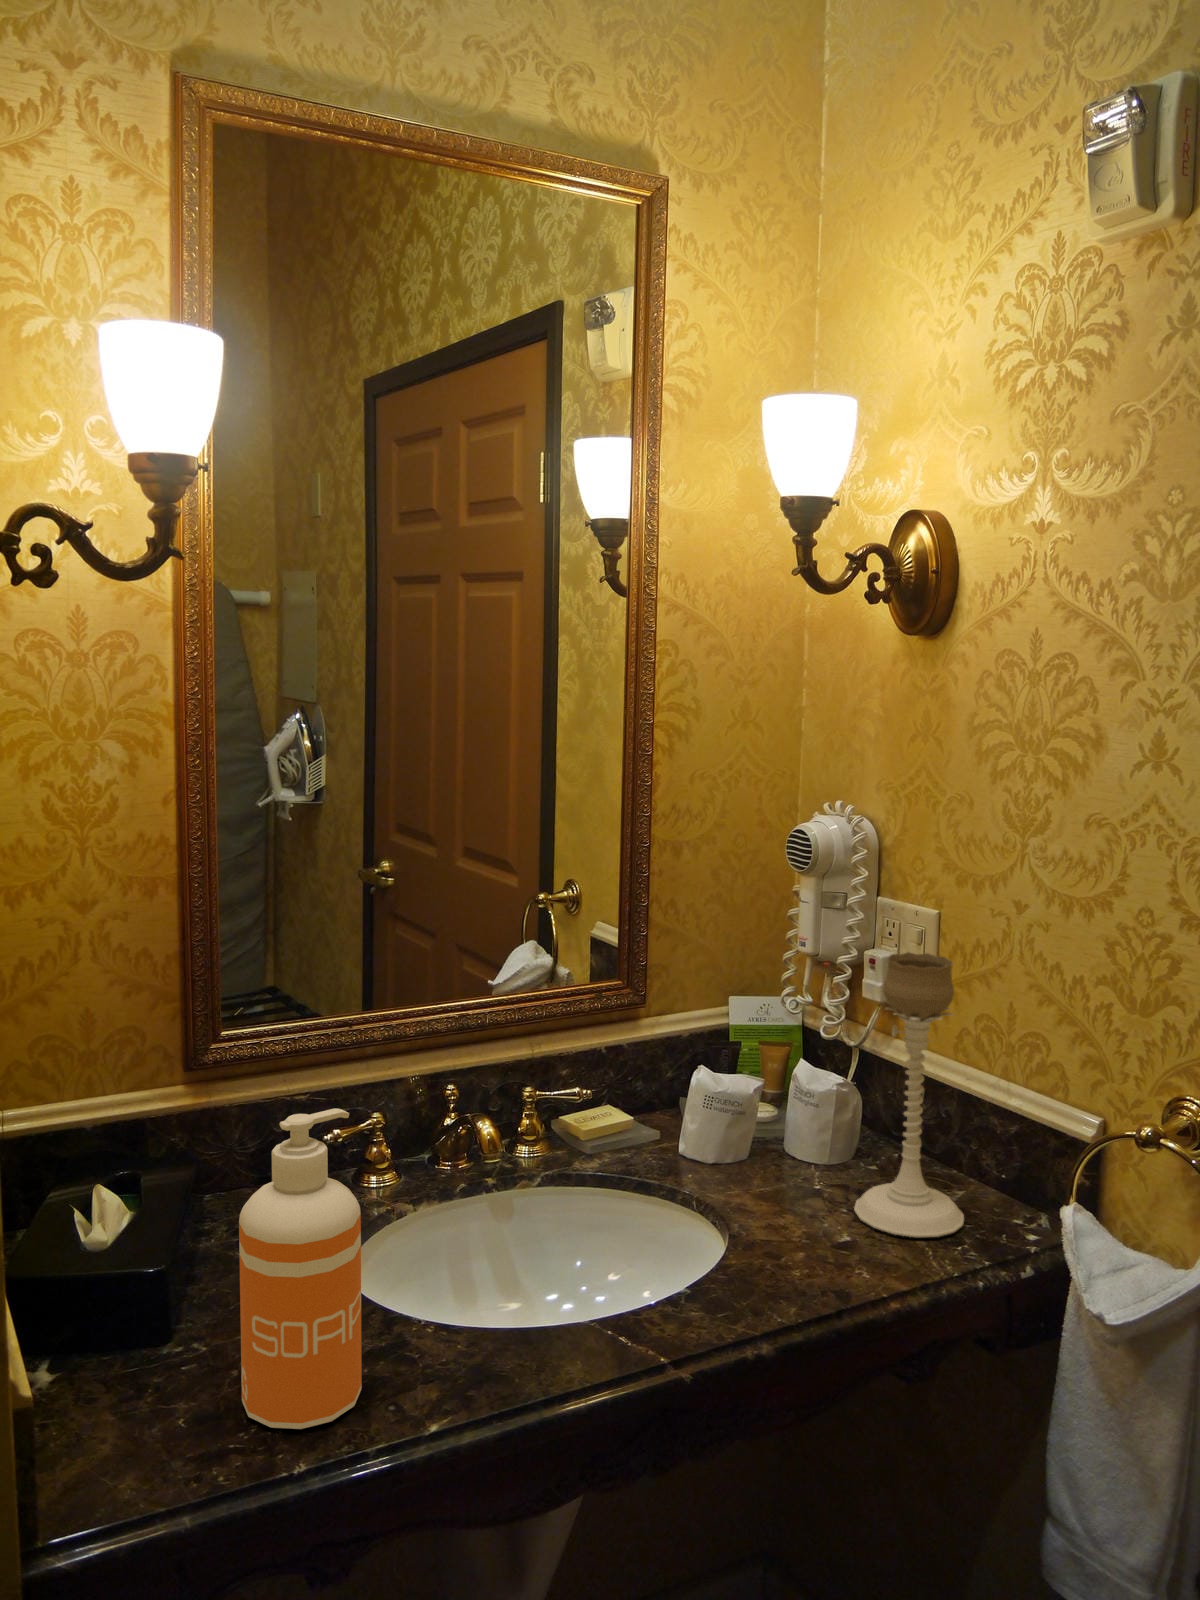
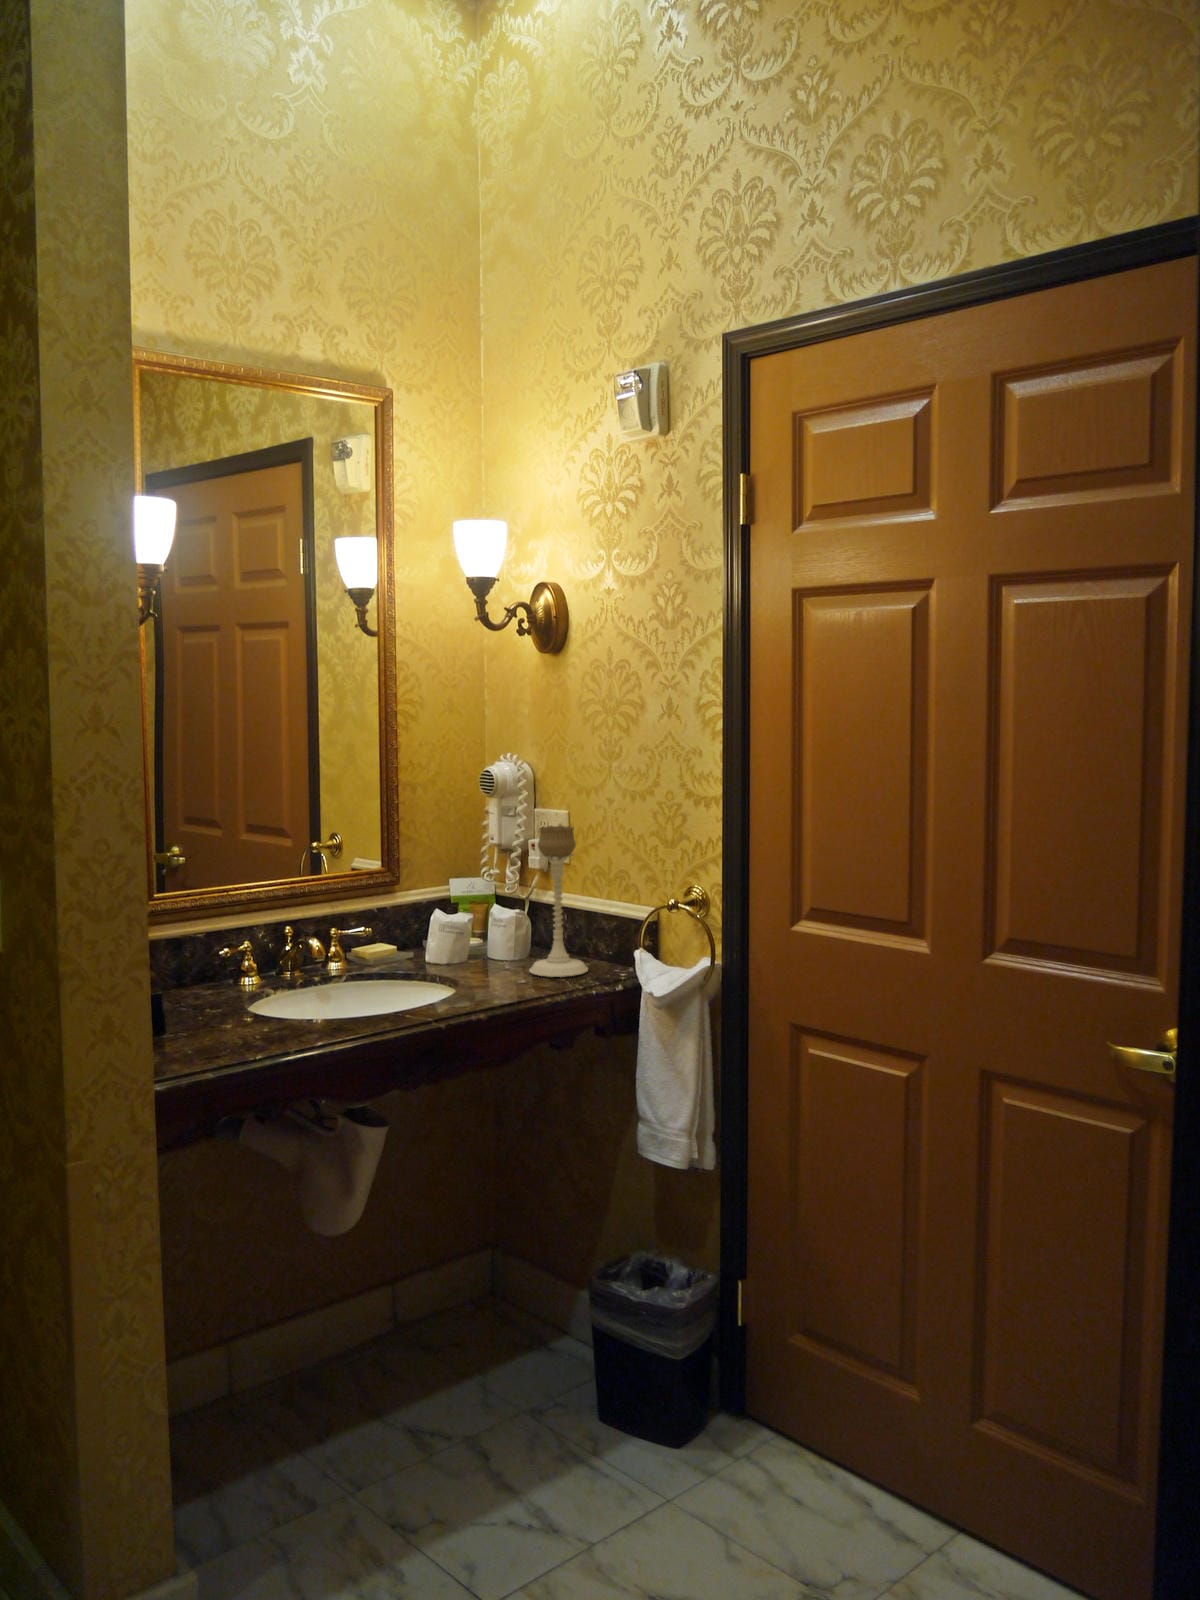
soap dispenser: present [239,1108,362,1429] -> none [212,893,278,1052]

